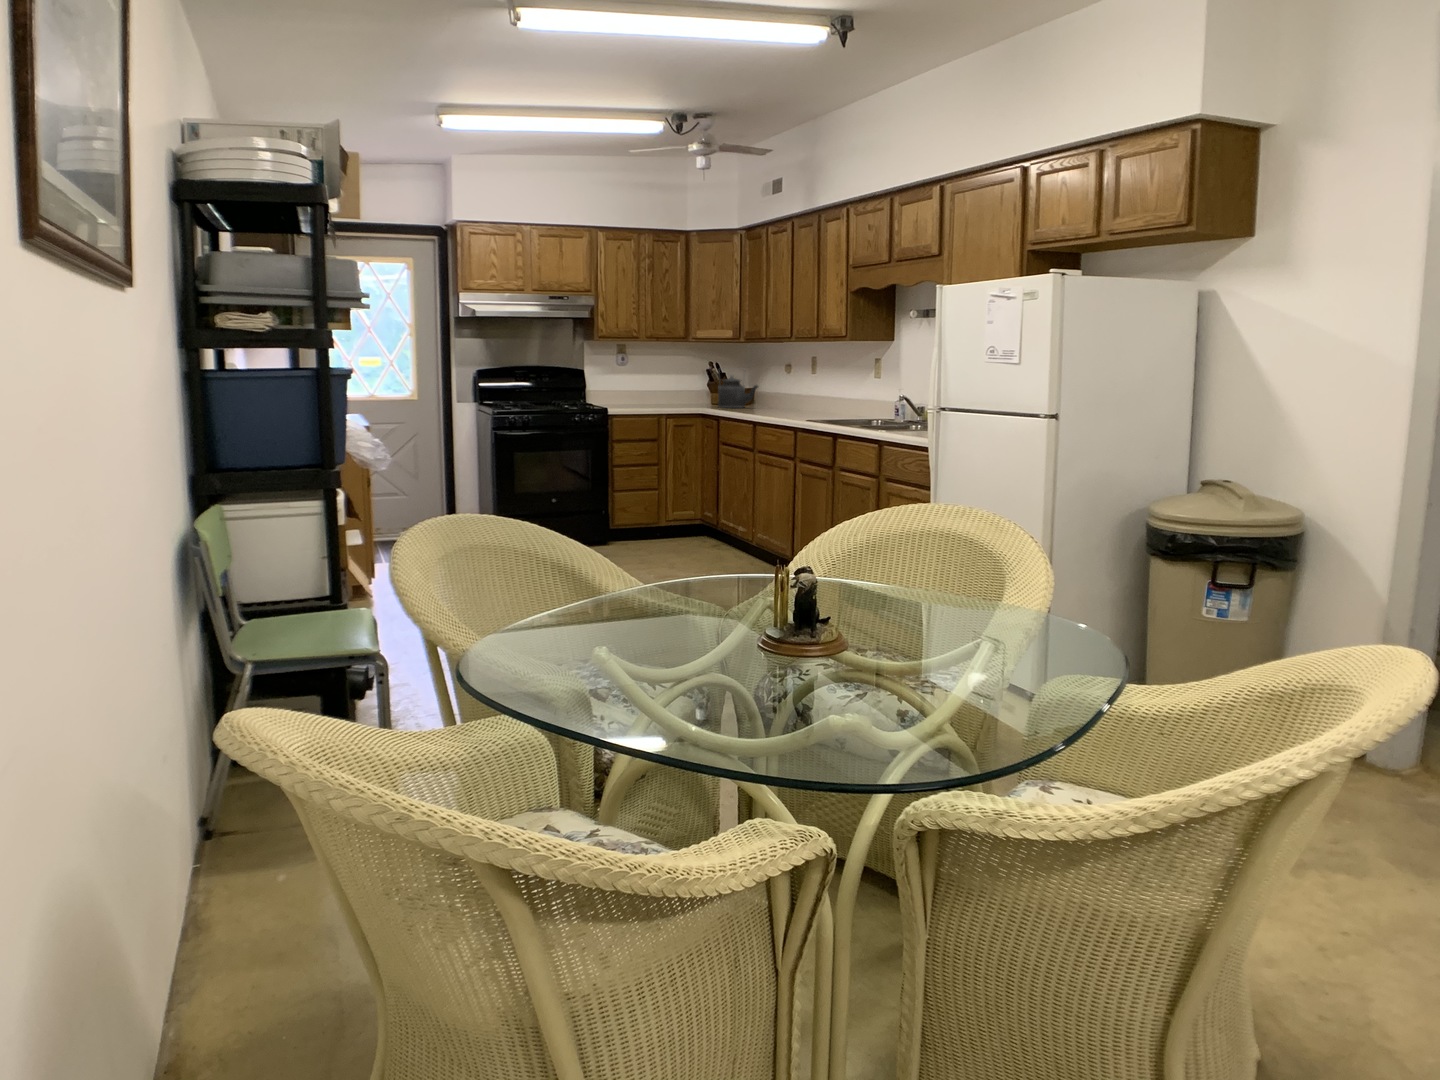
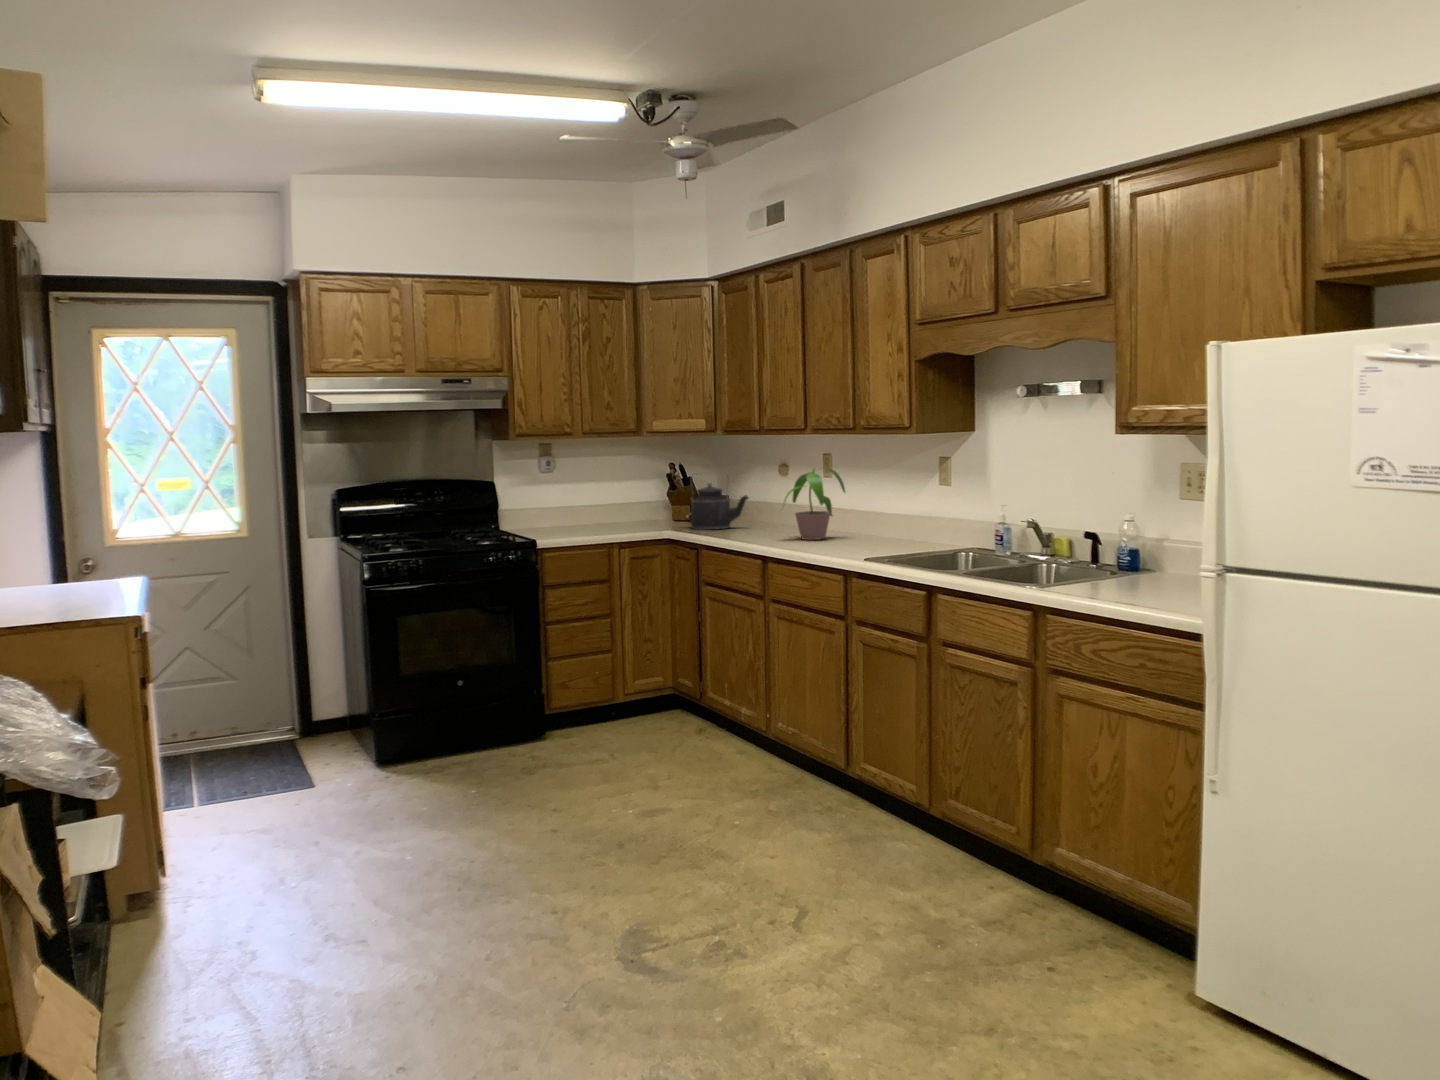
potted plant: none [768,364,821,414] -> present [784,468,845,540]

